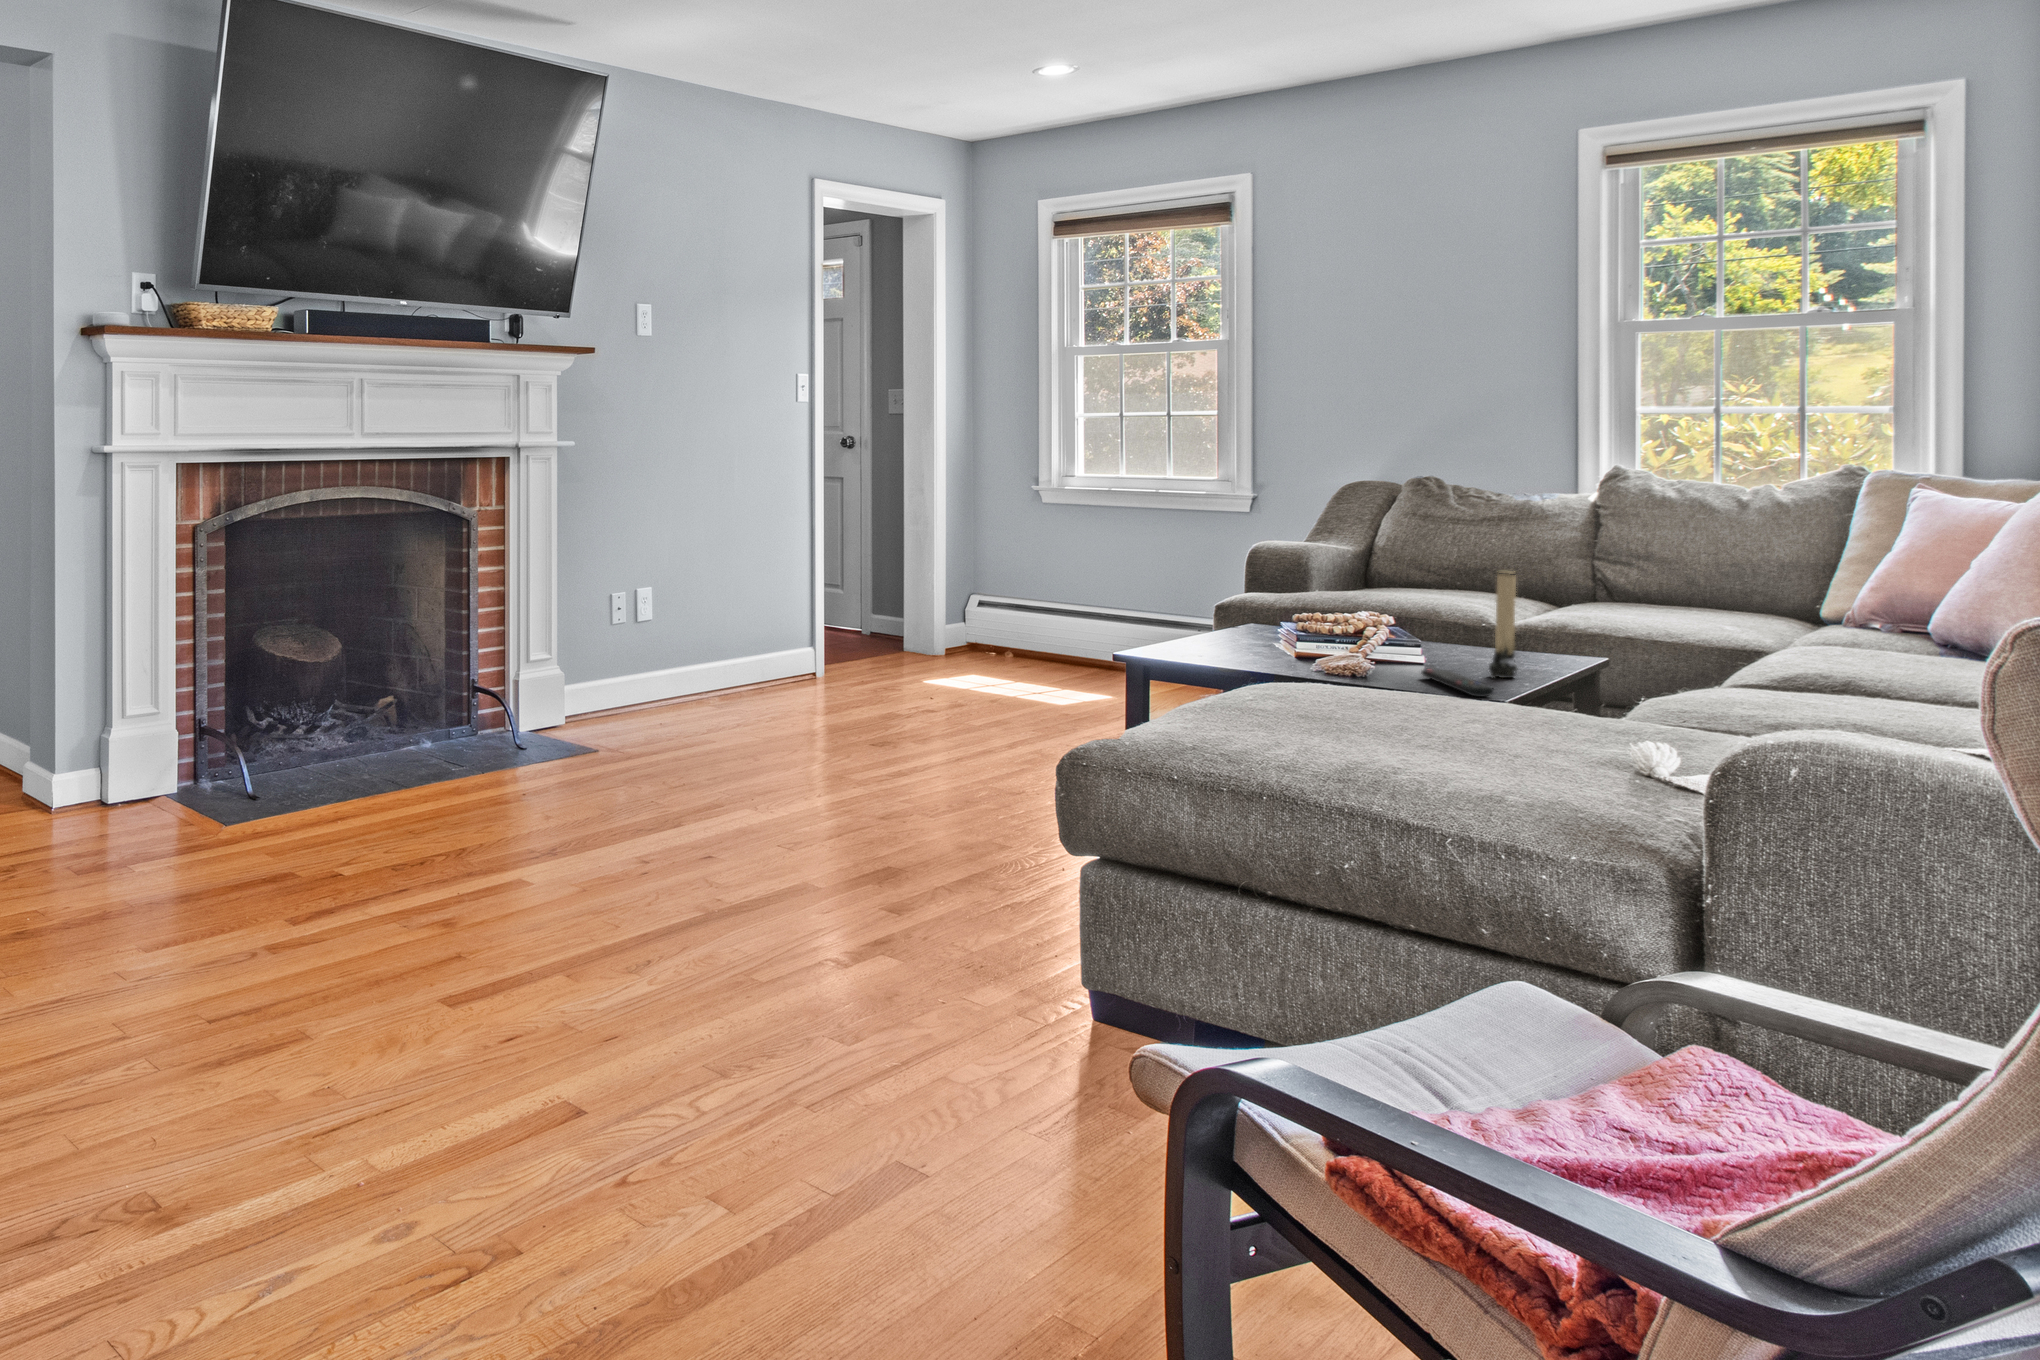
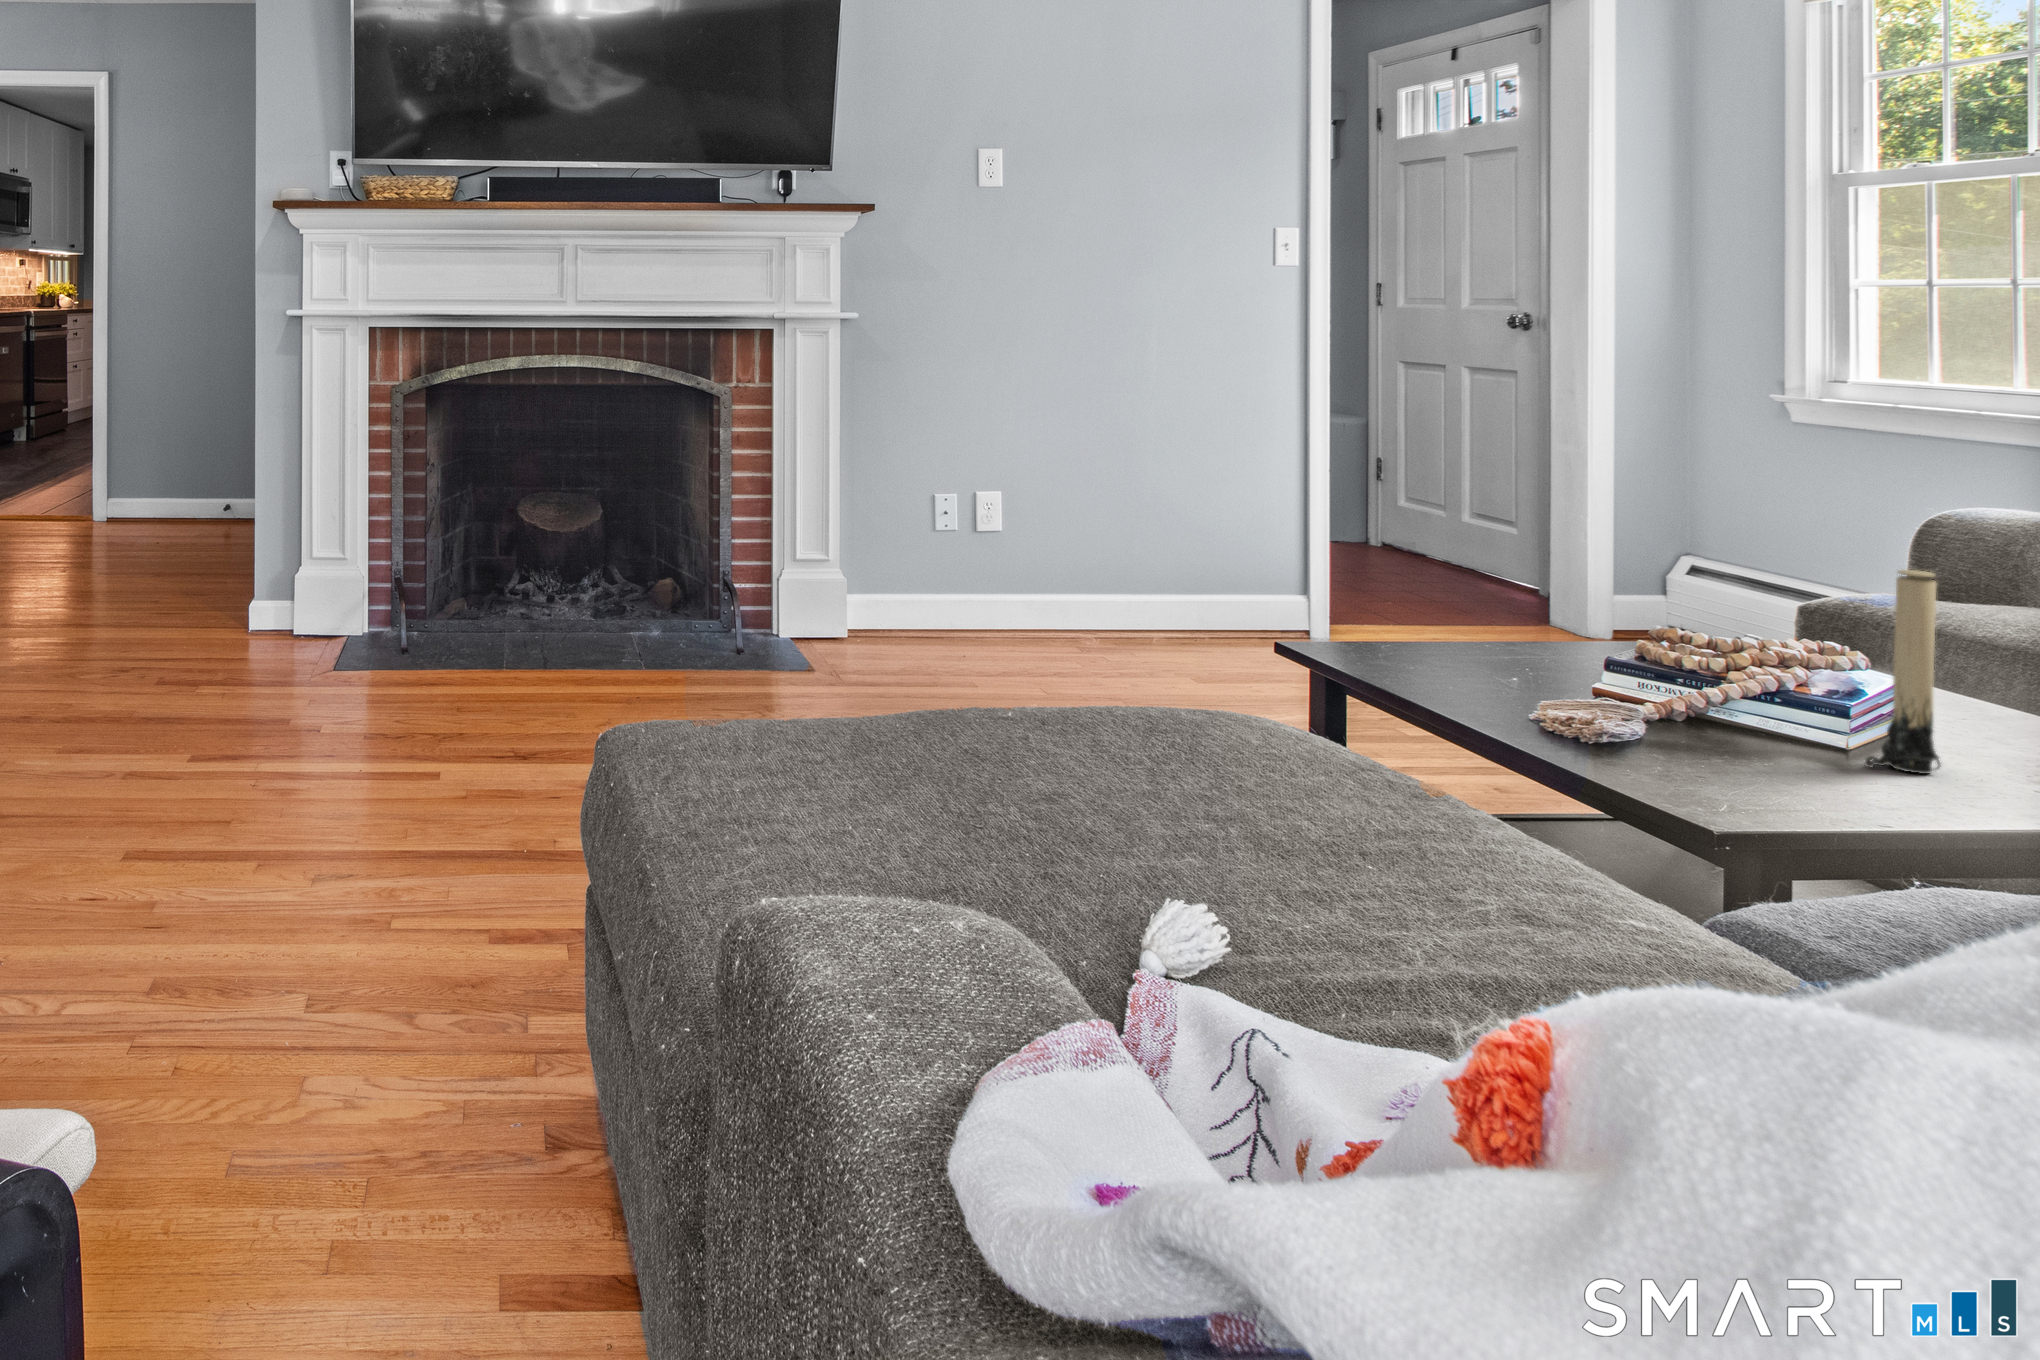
remote control: present [1422,670,1494,697] -> none [1669,727,1770,784]

